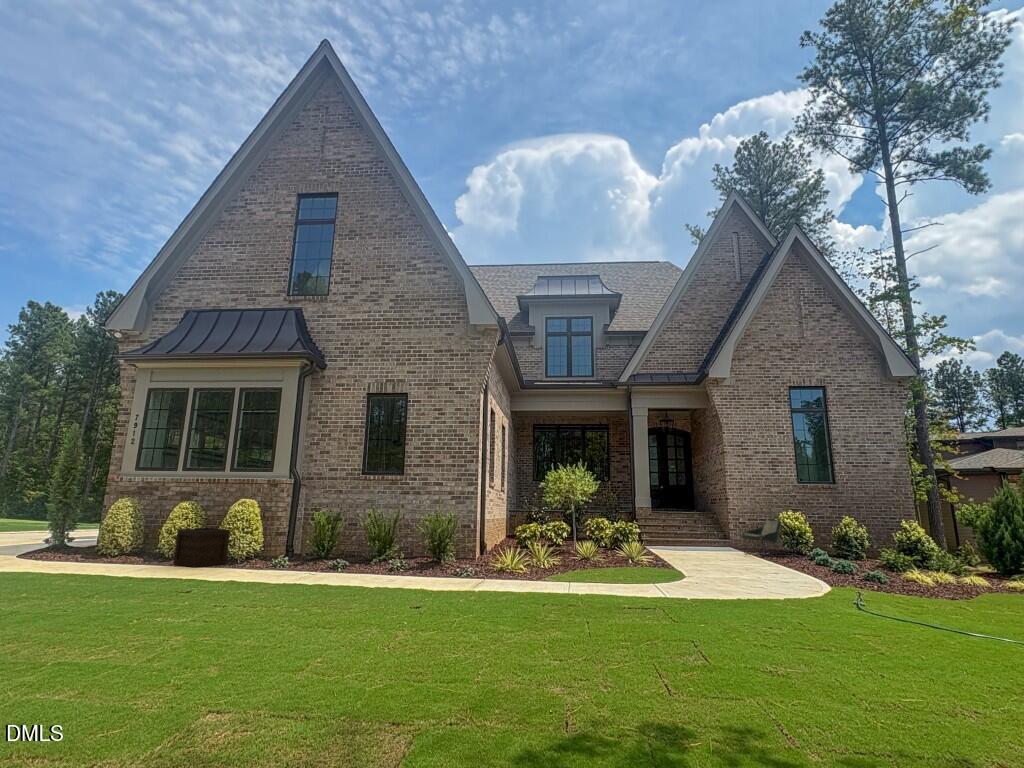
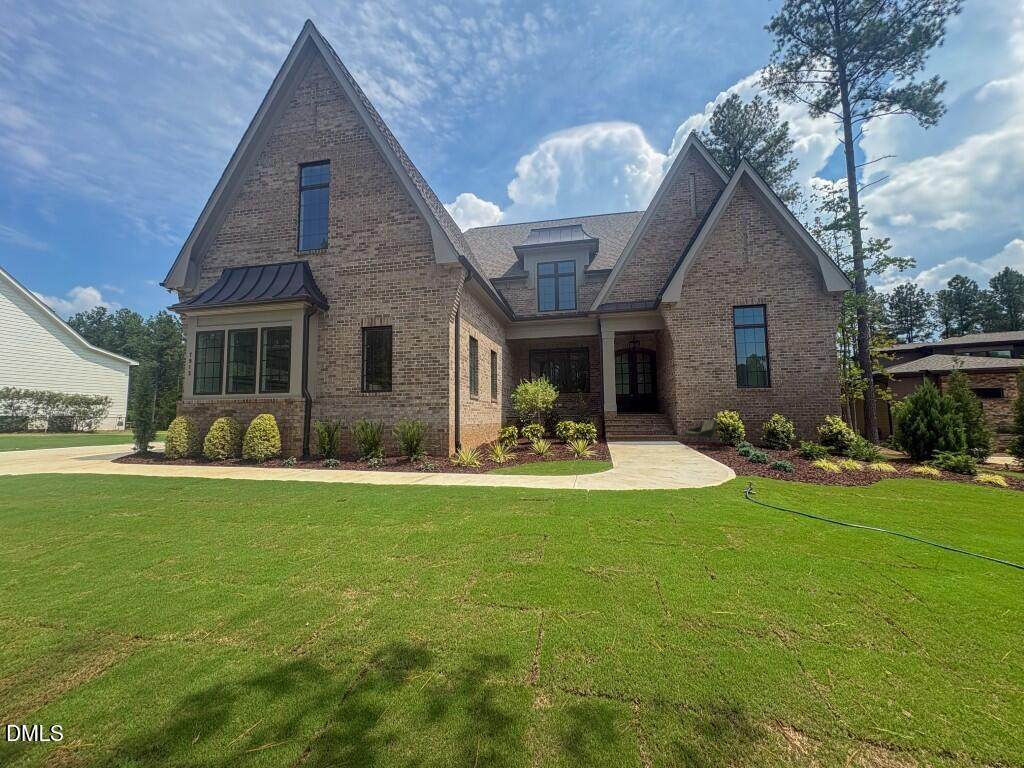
wooden crate: present [173,528,230,568] -> none [211,436,253,467]

